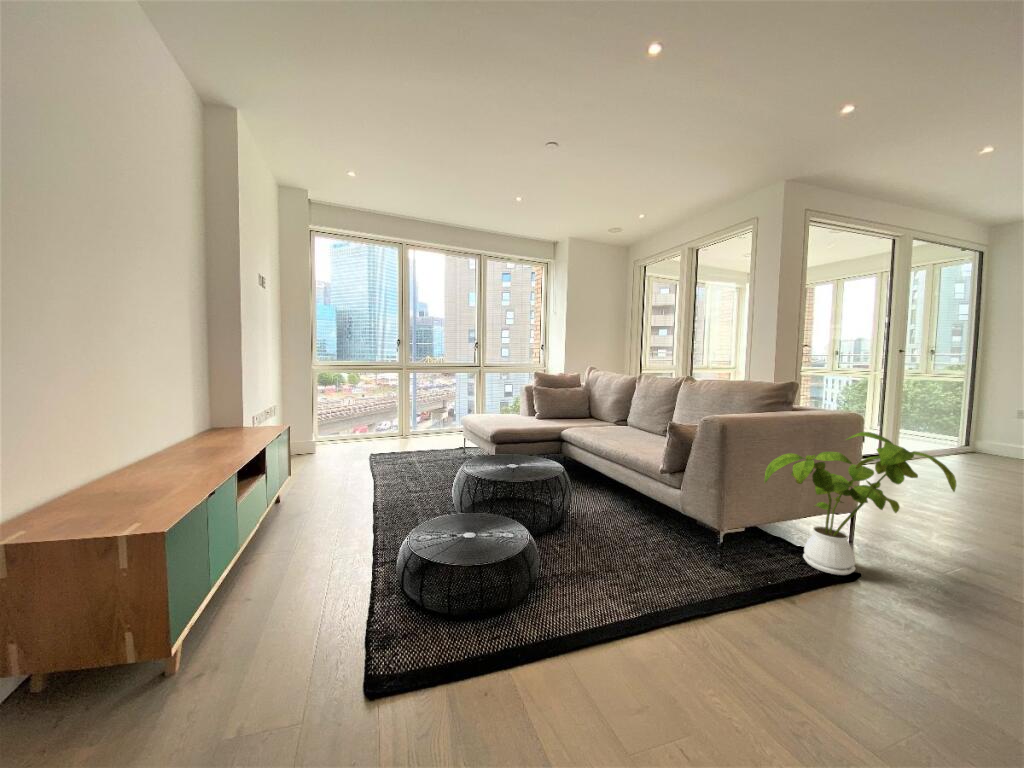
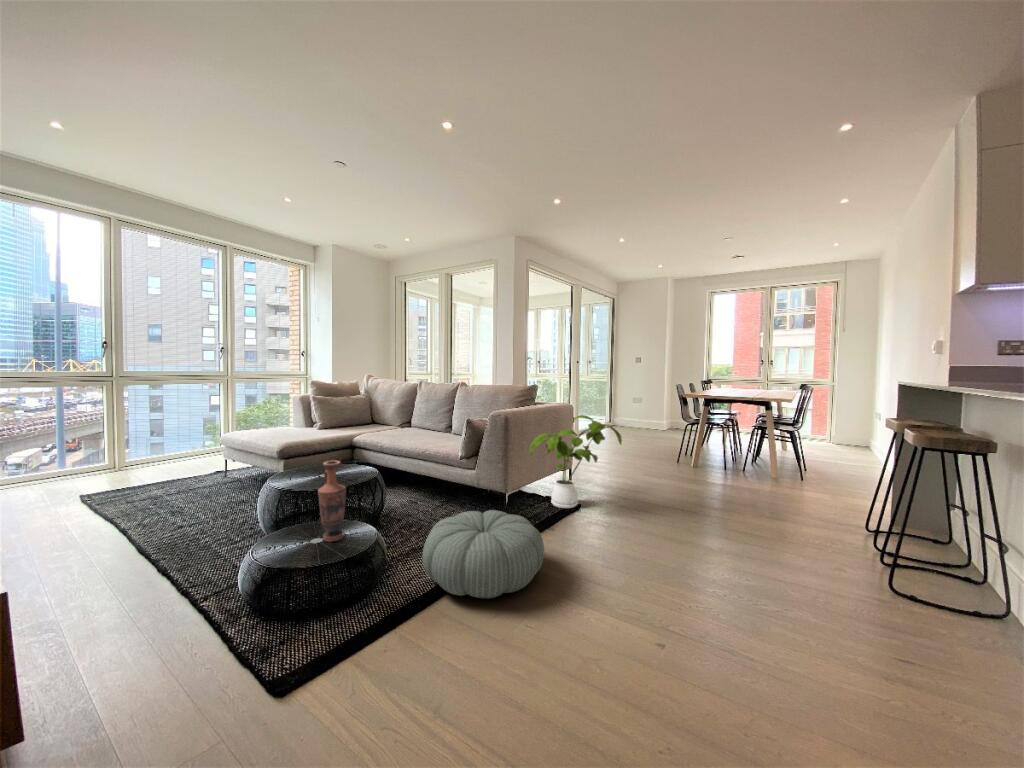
vase: none [462,454,490,542] -> present [318,460,346,542]
pouf: none [567,544,748,686] -> present [422,510,544,598]

